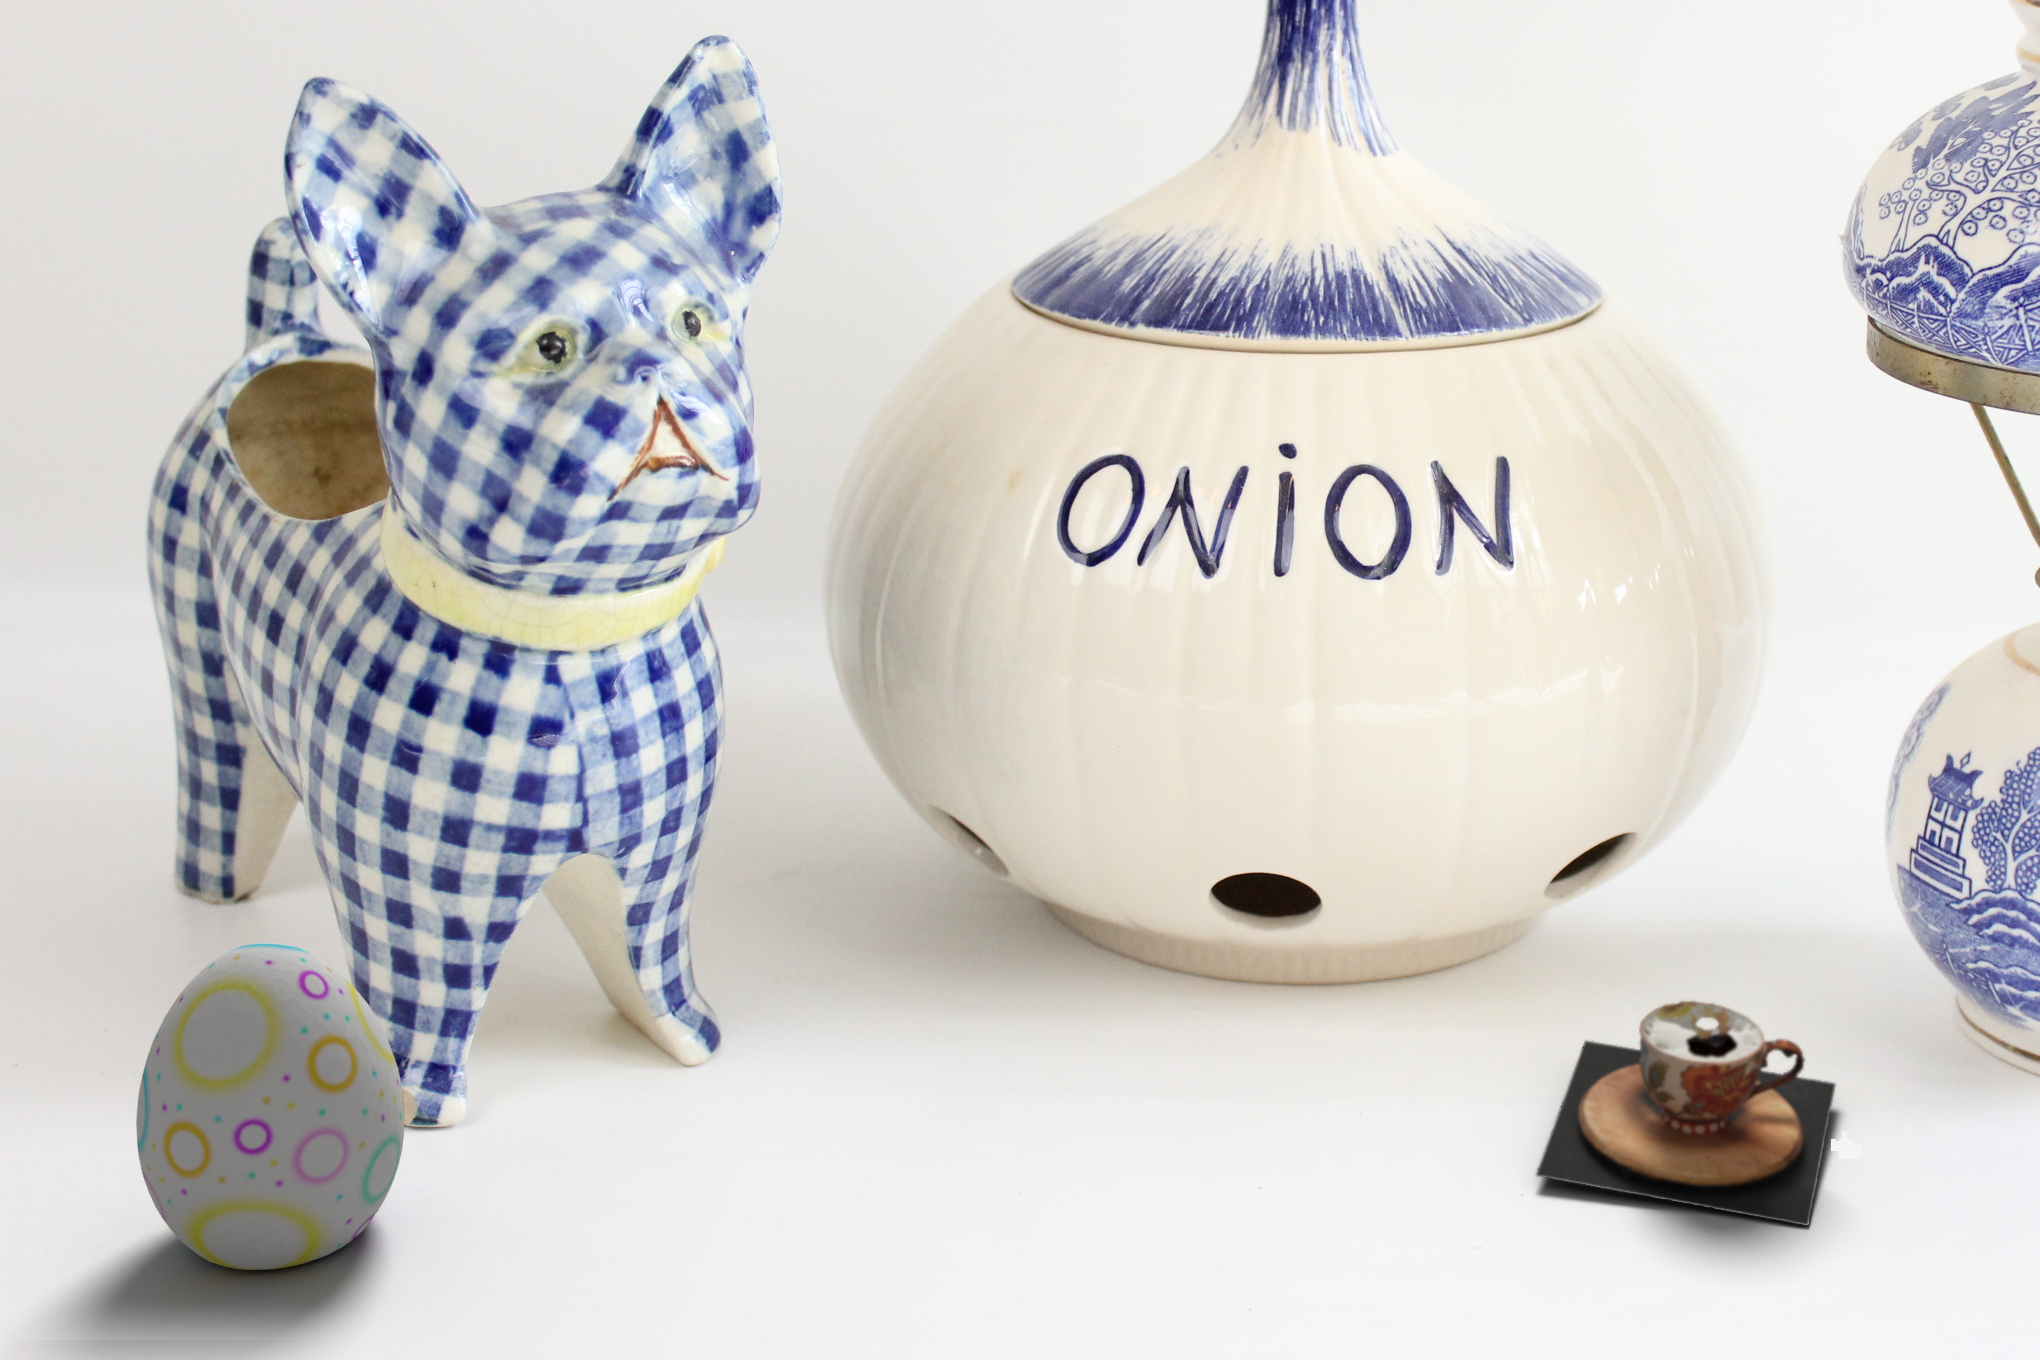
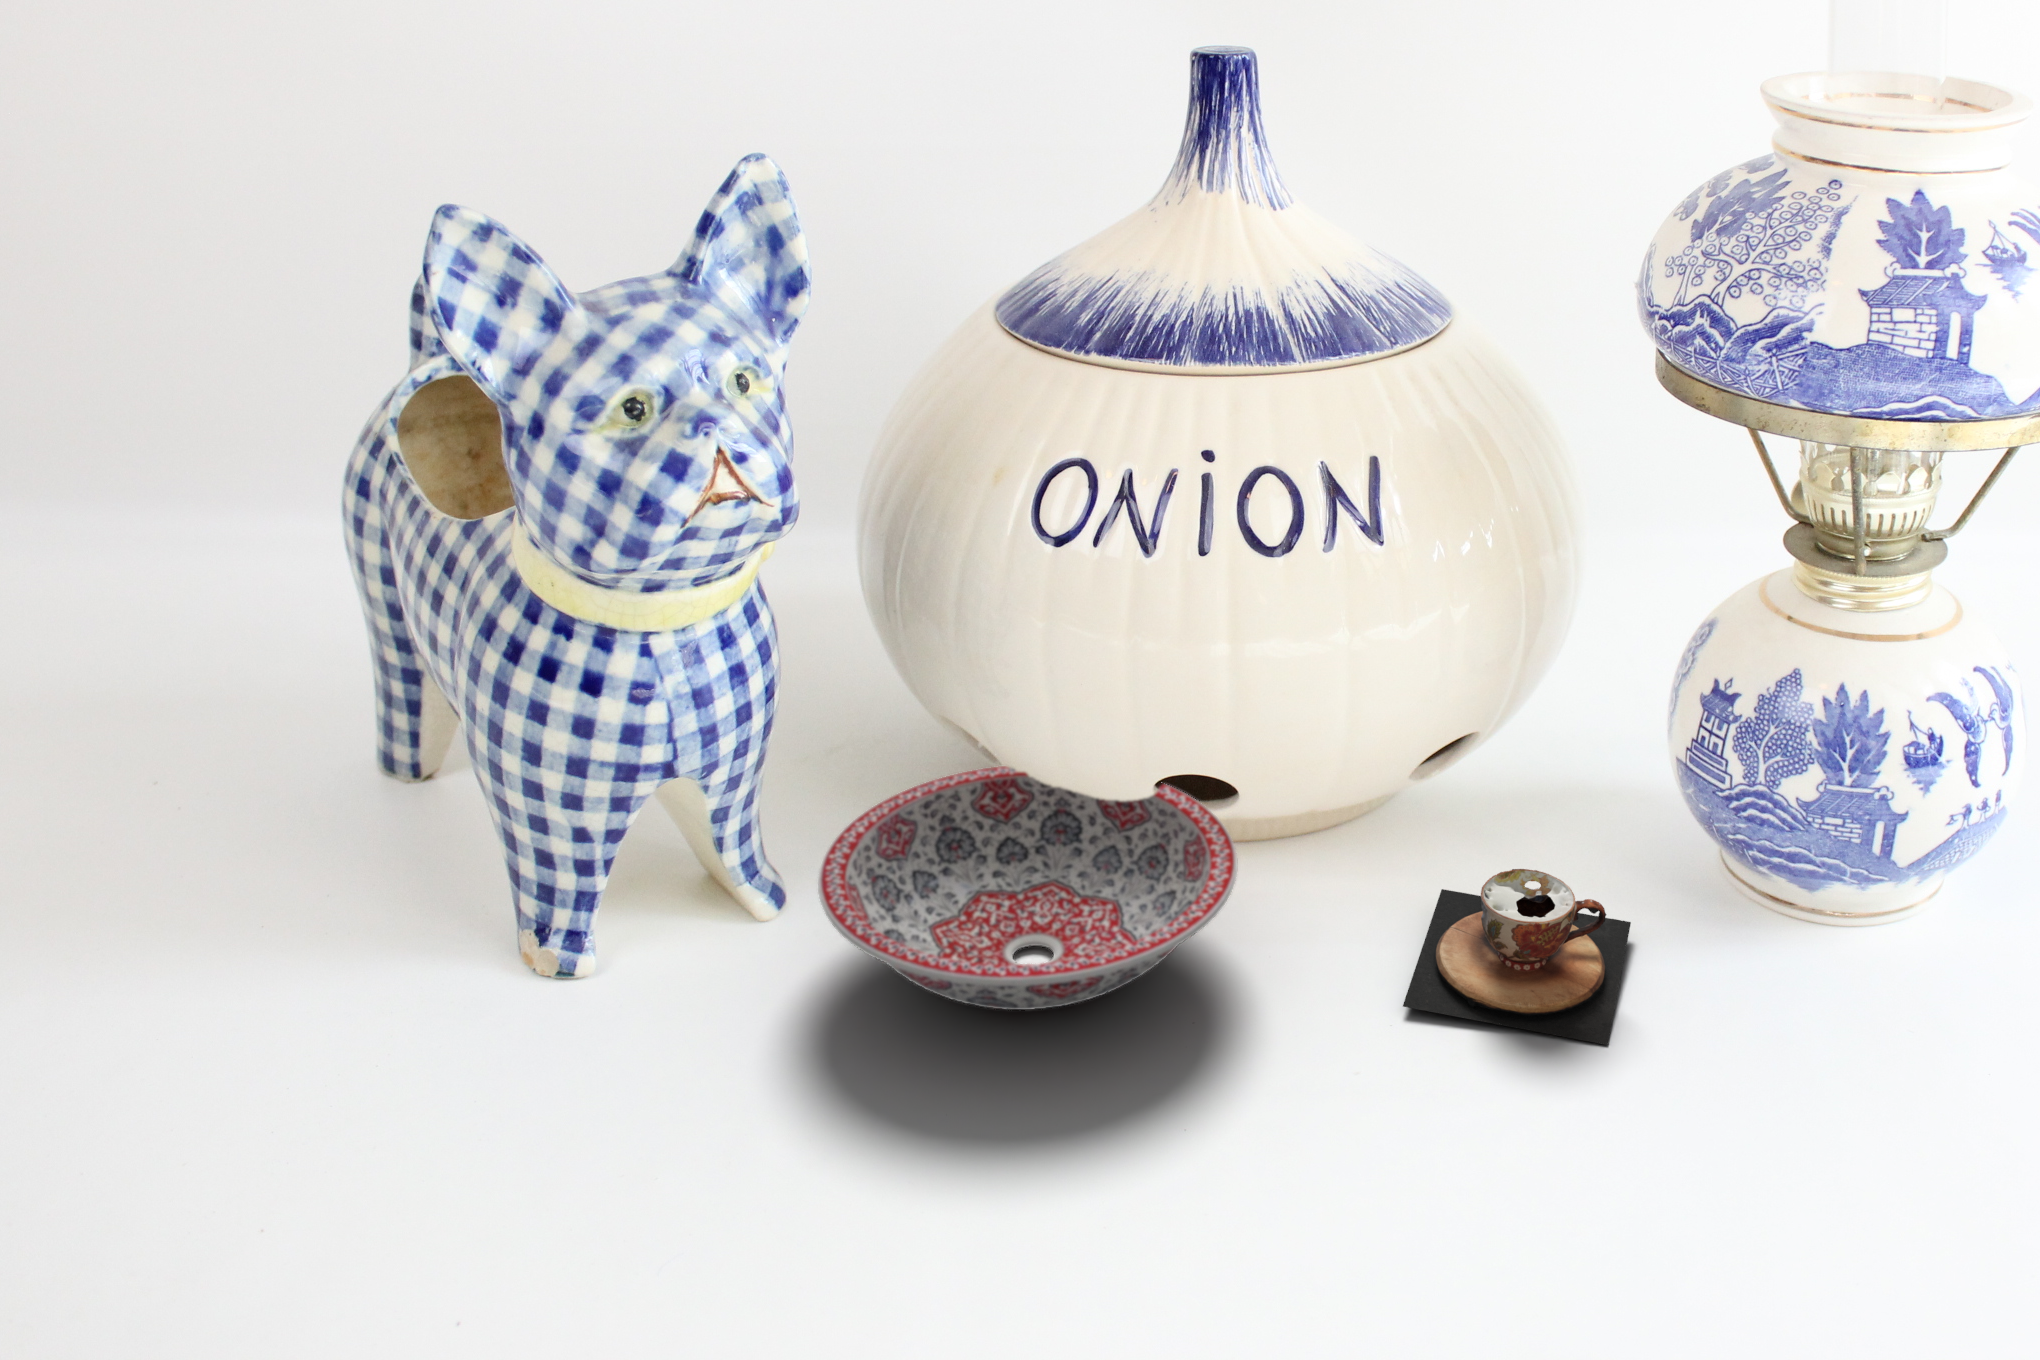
ceramic bowl: none [764,872,1318,1168] -> present [818,766,1238,1010]
decorative egg: present [136,942,405,1270] -> none [346,860,548,1104]

